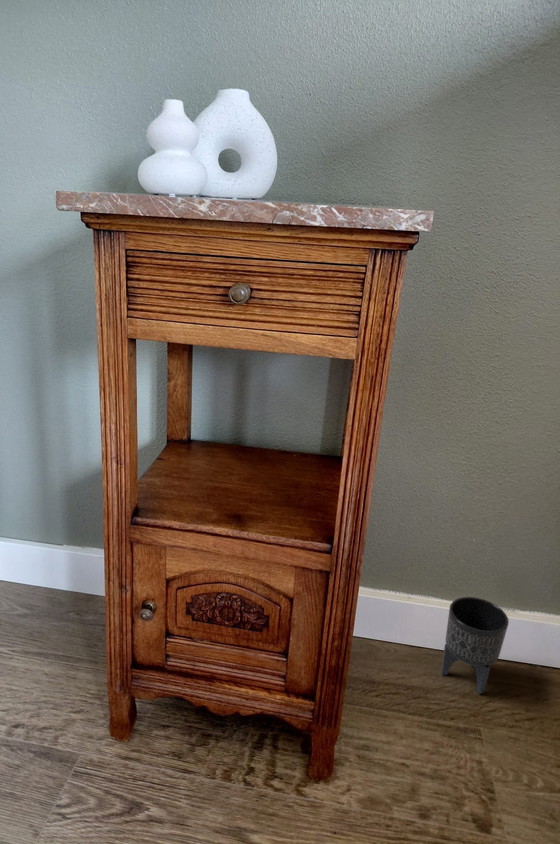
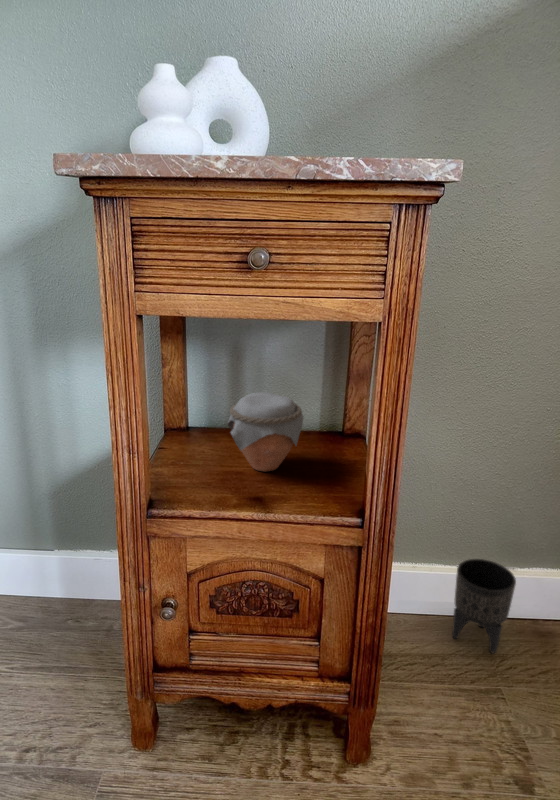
jar: none [219,414,295,491] -> present [227,392,303,471]

